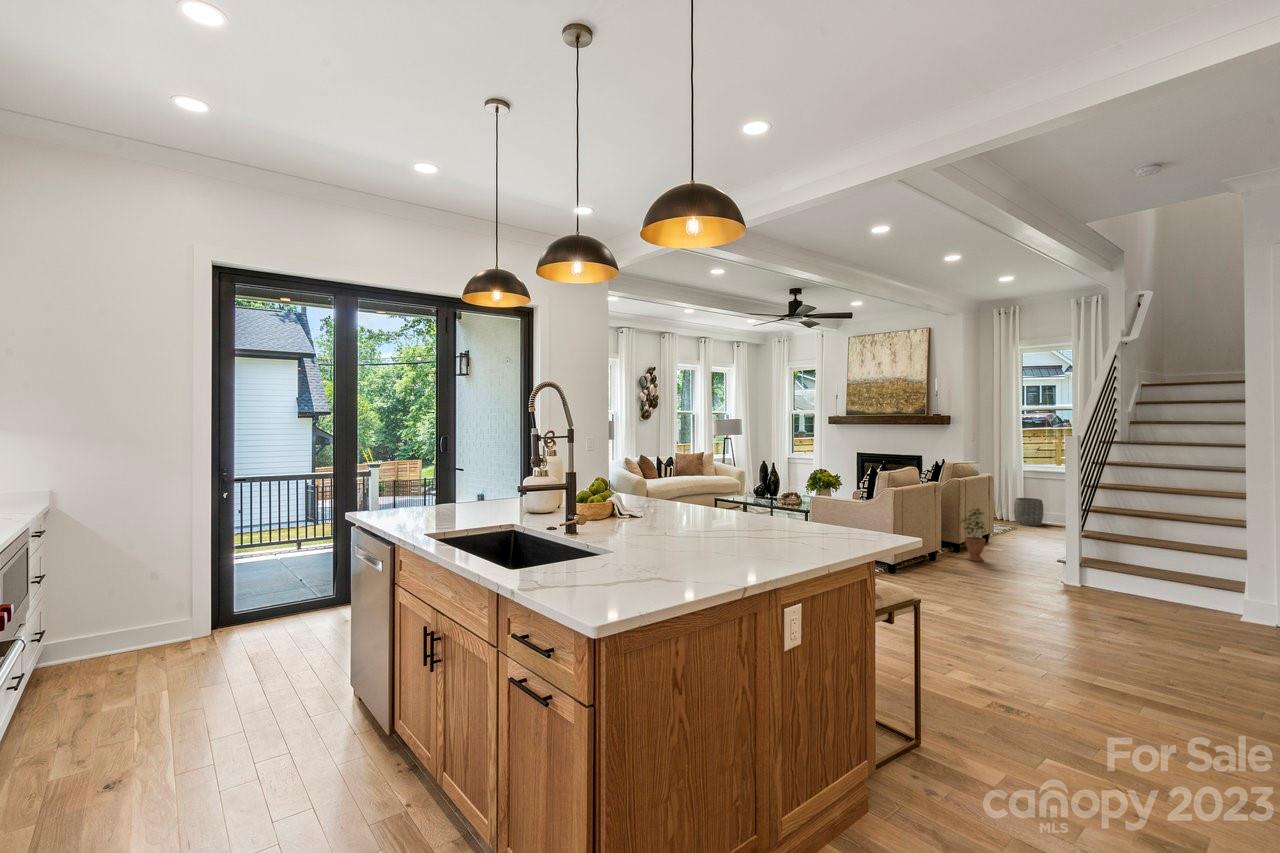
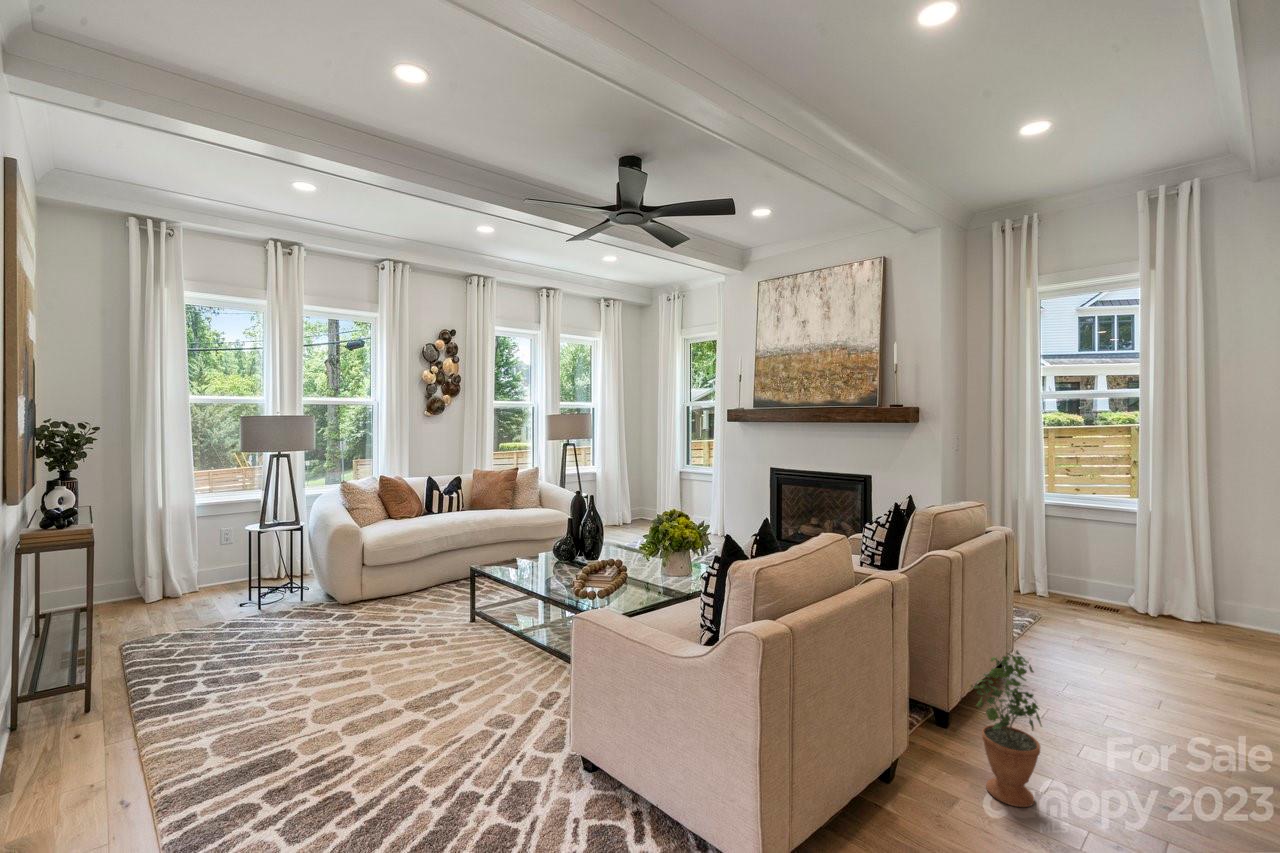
woven basket: present [1014,498,1043,526] -> none [1029,549,1083,604]

